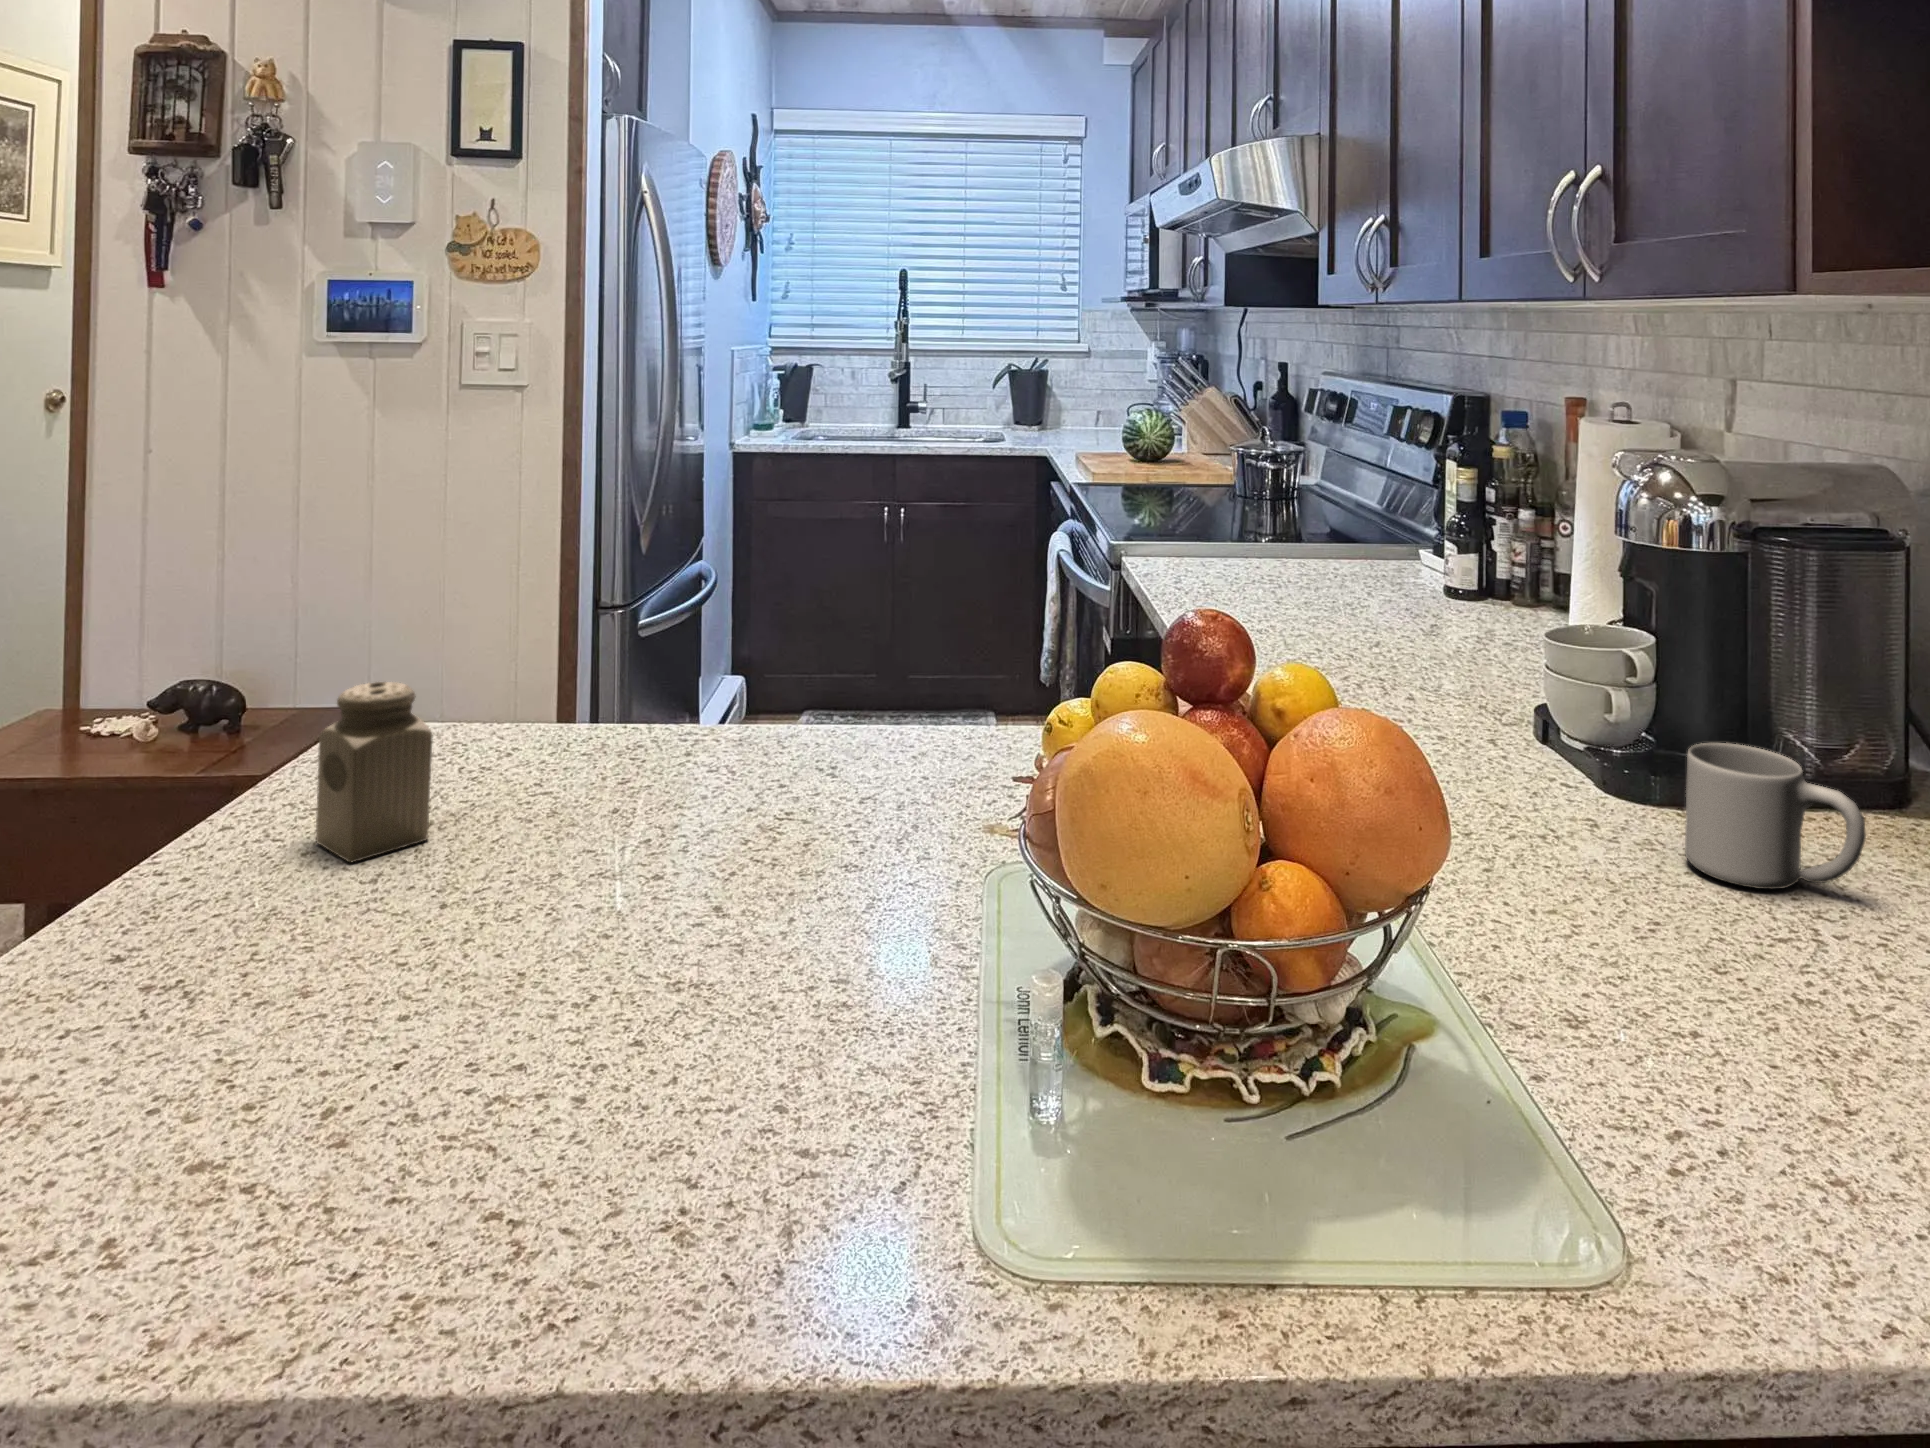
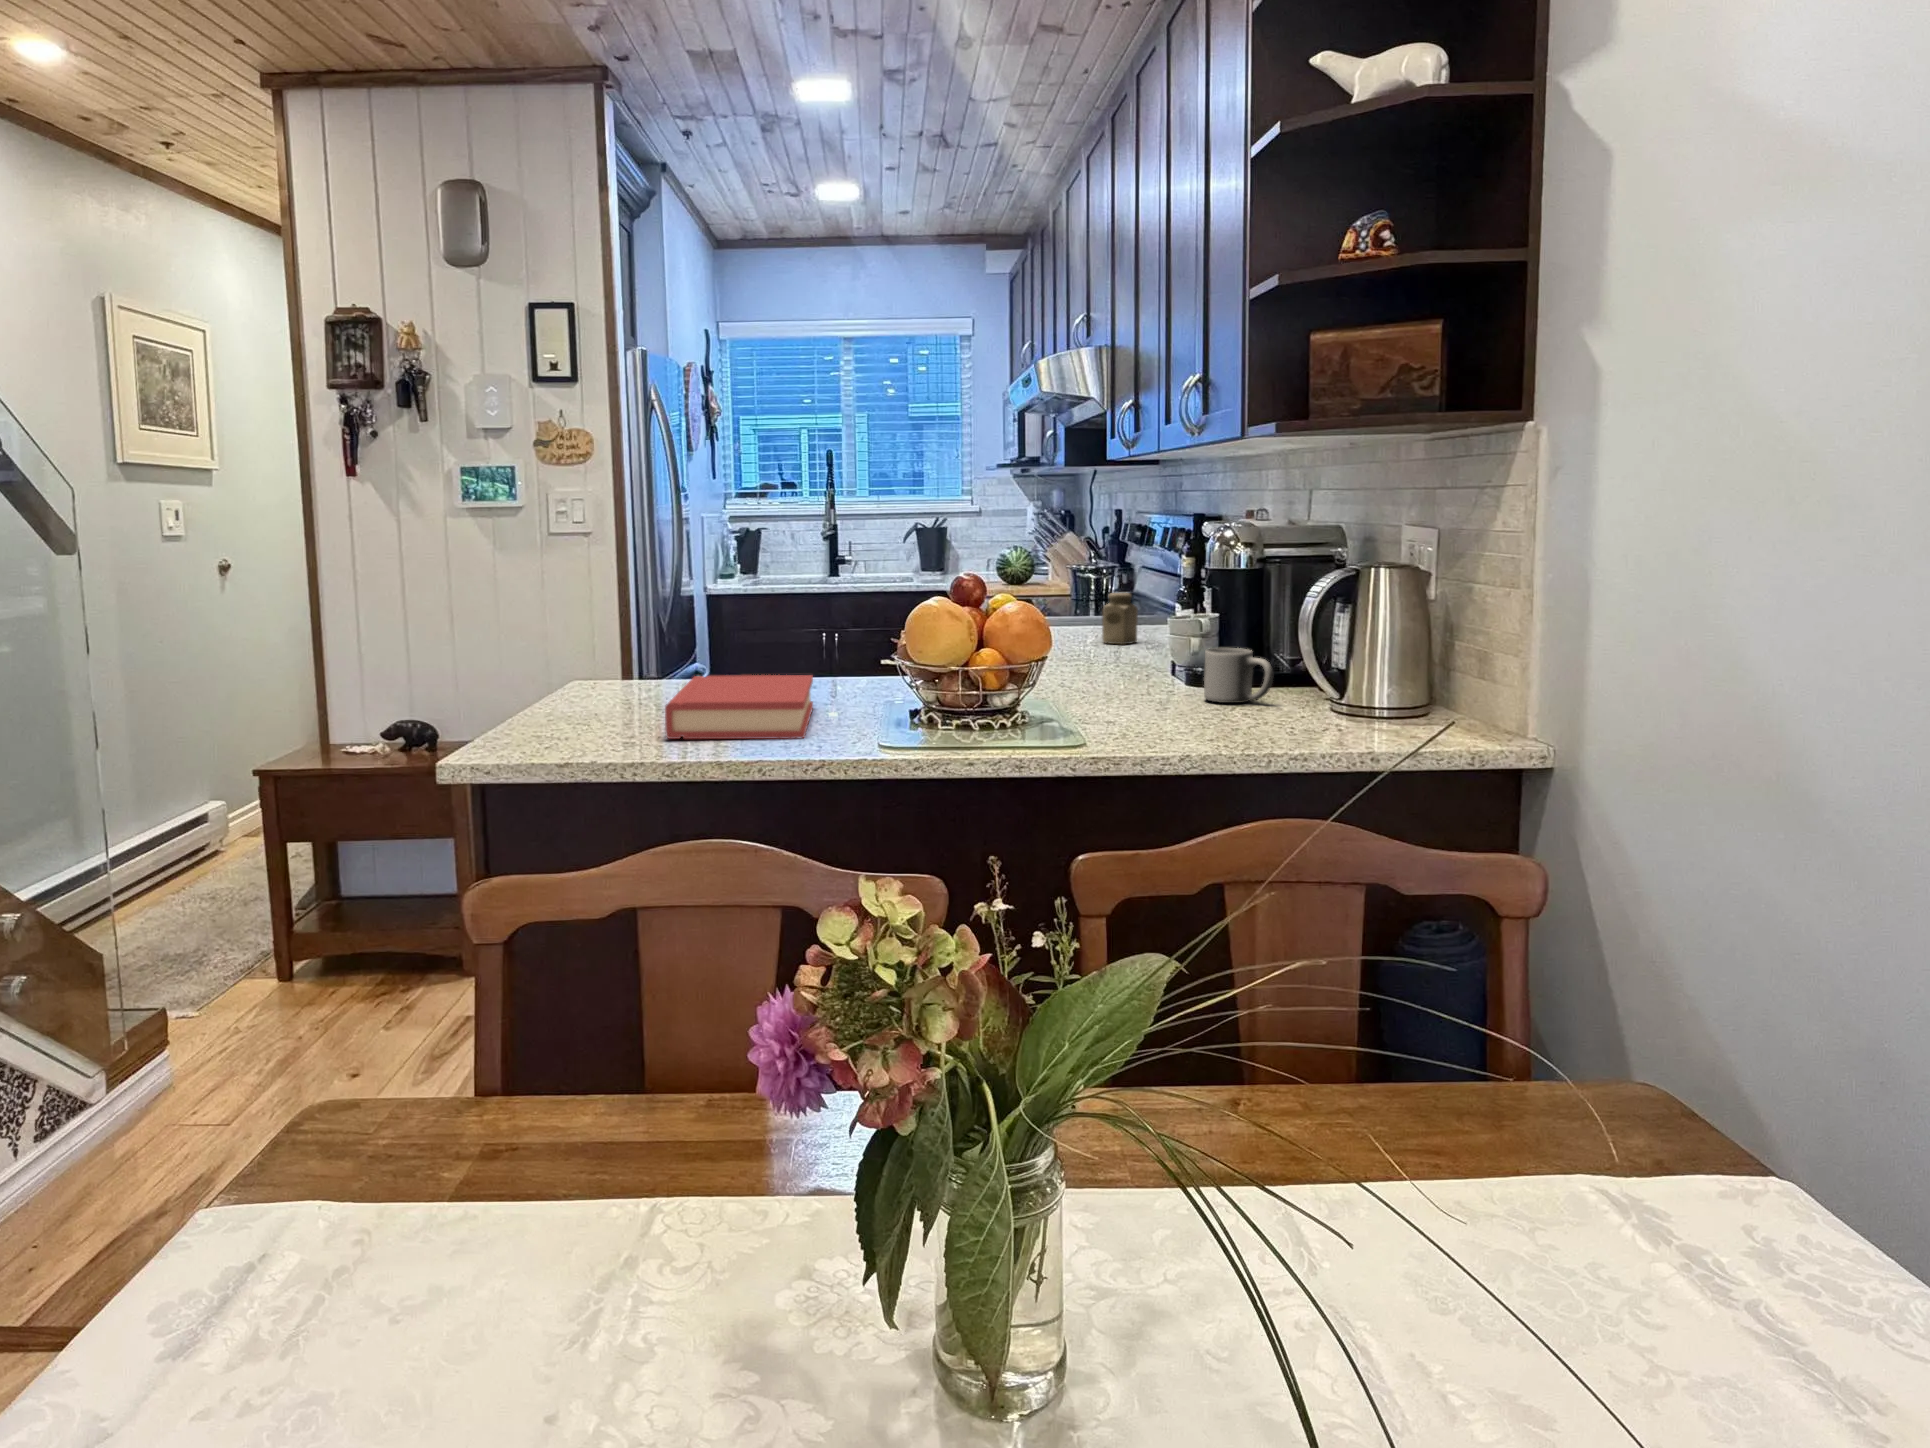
salt shaker: present [316,682,433,862] -> present [1102,593,1138,644]
hardback book: none [390,787,826,1074] -> present [665,675,813,739]

